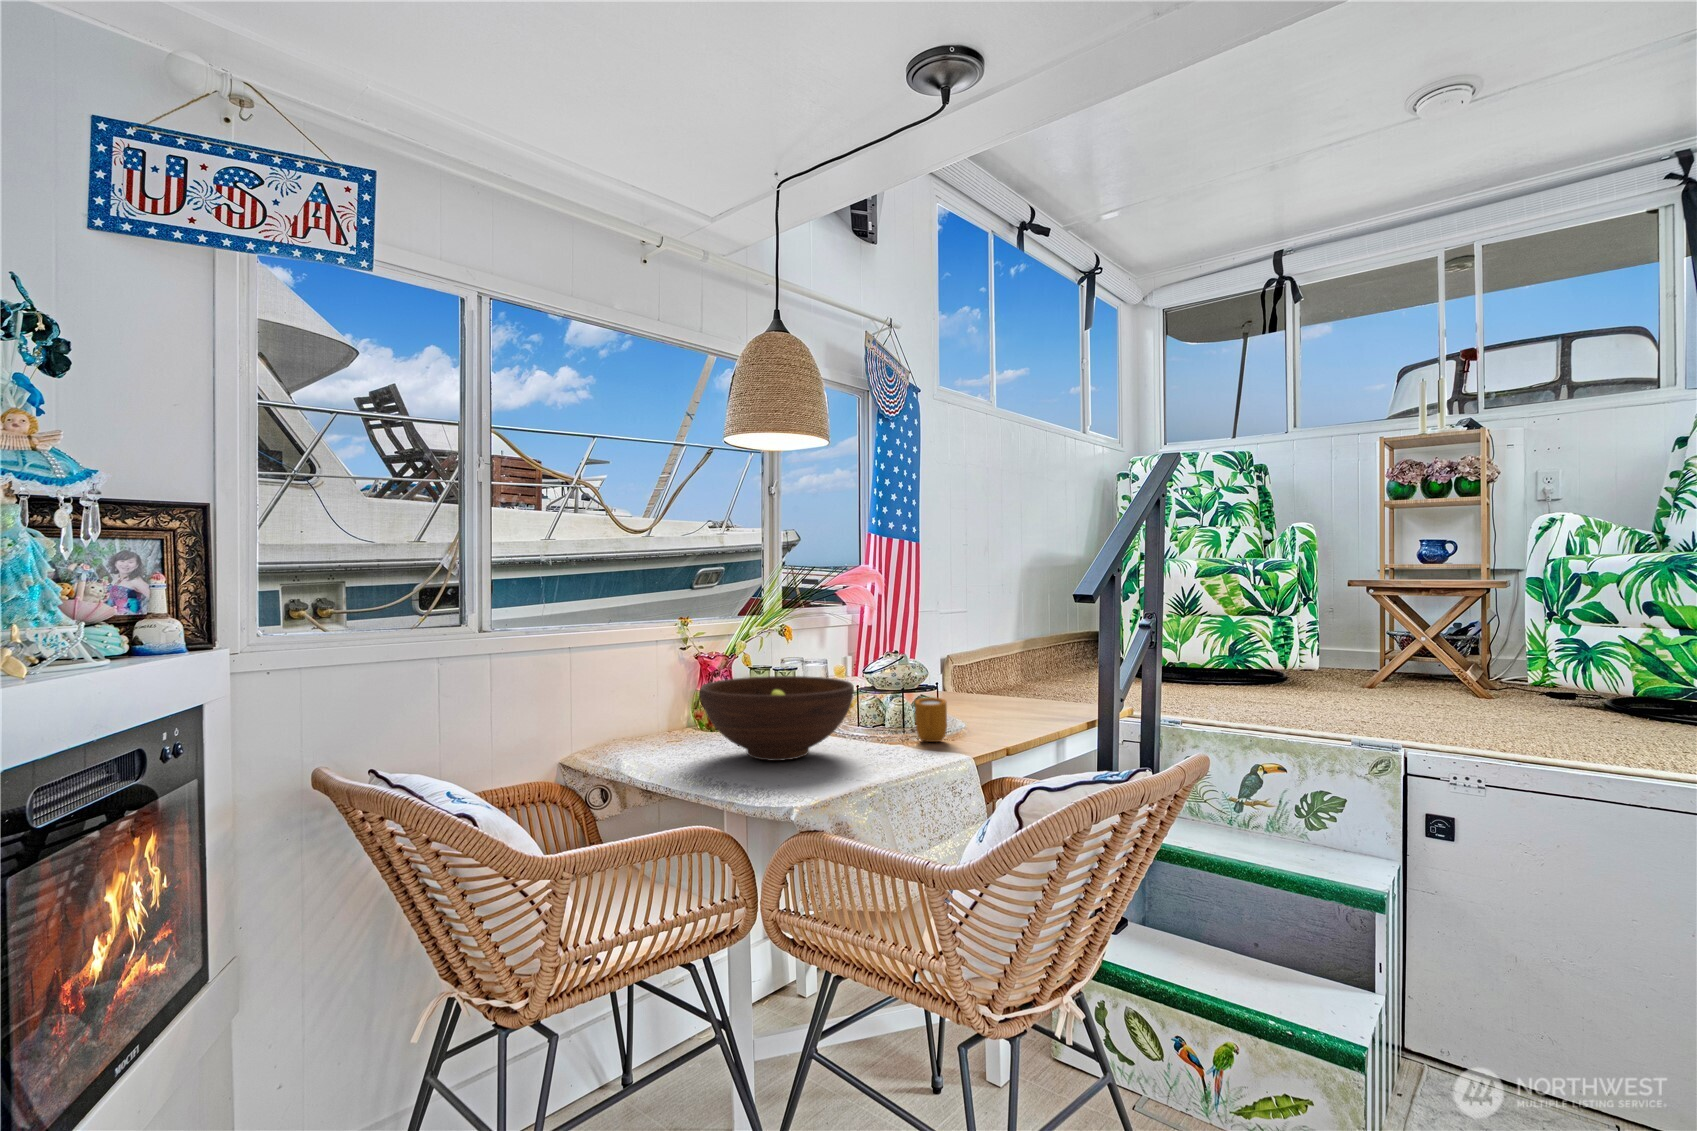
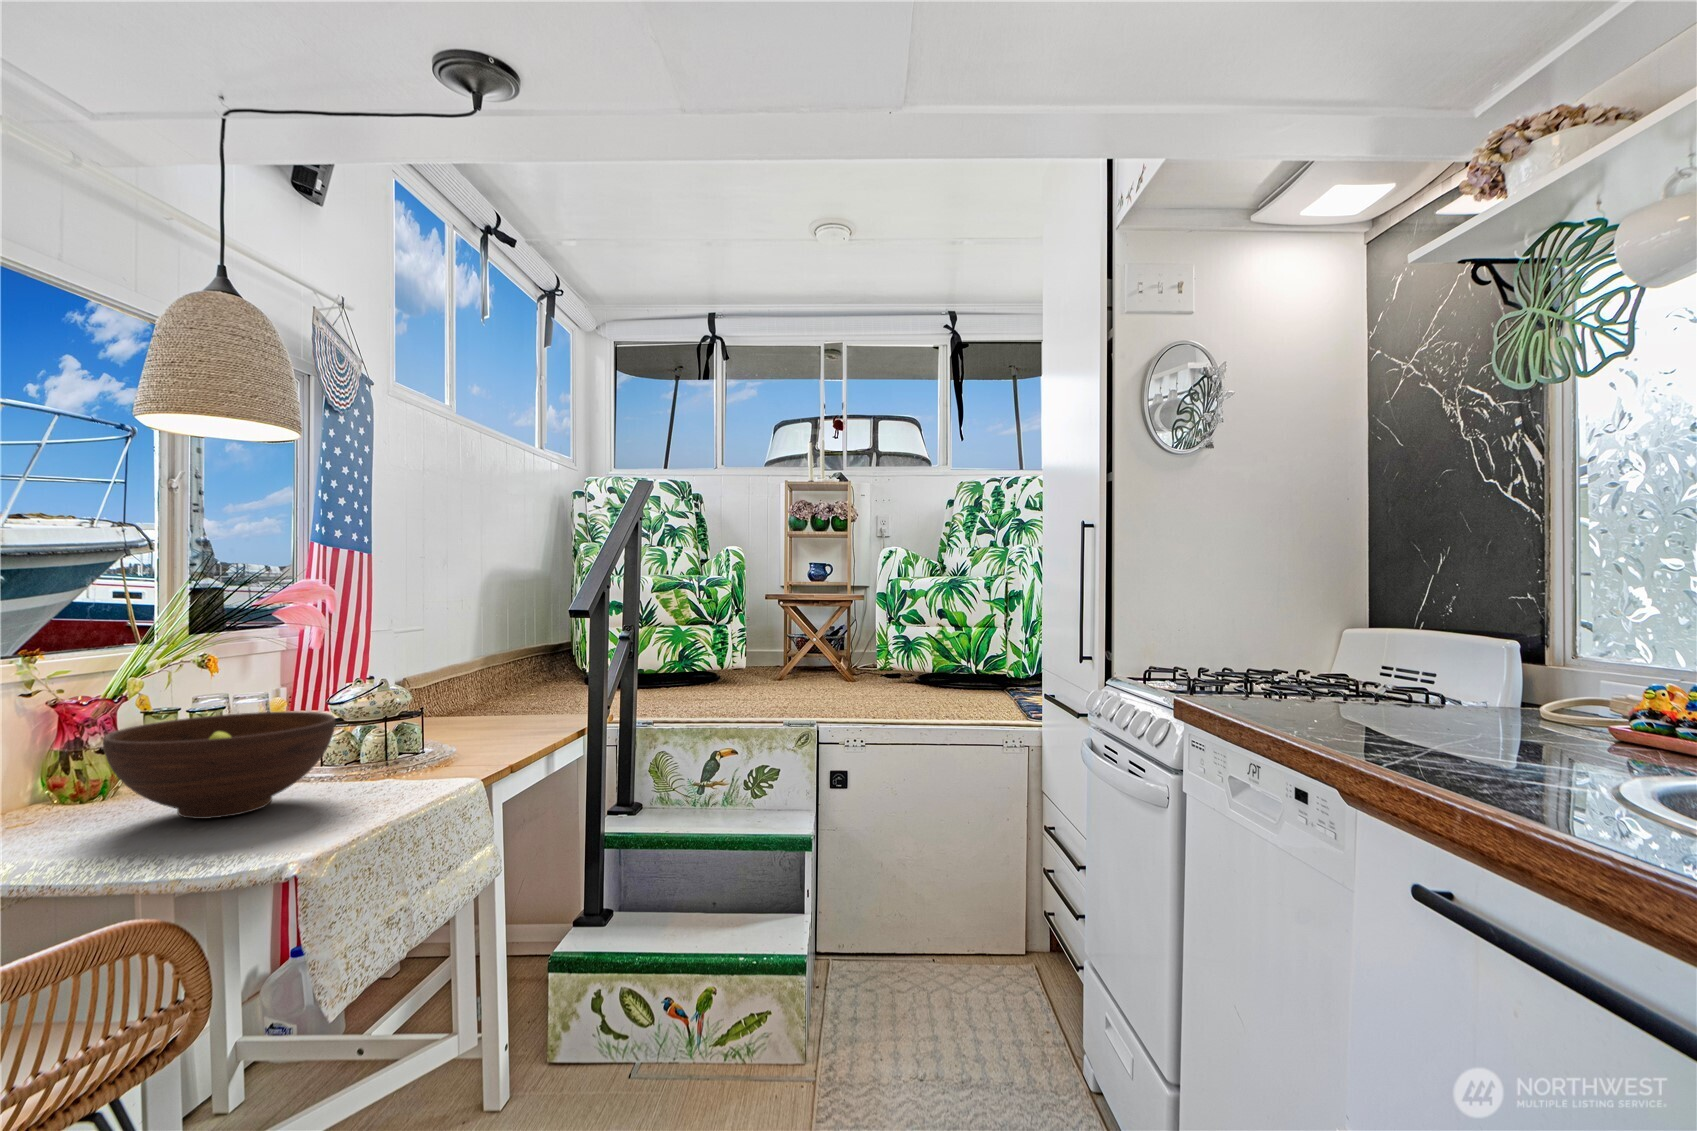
mug: present [915,697,947,742] -> none [401,722,439,770]

